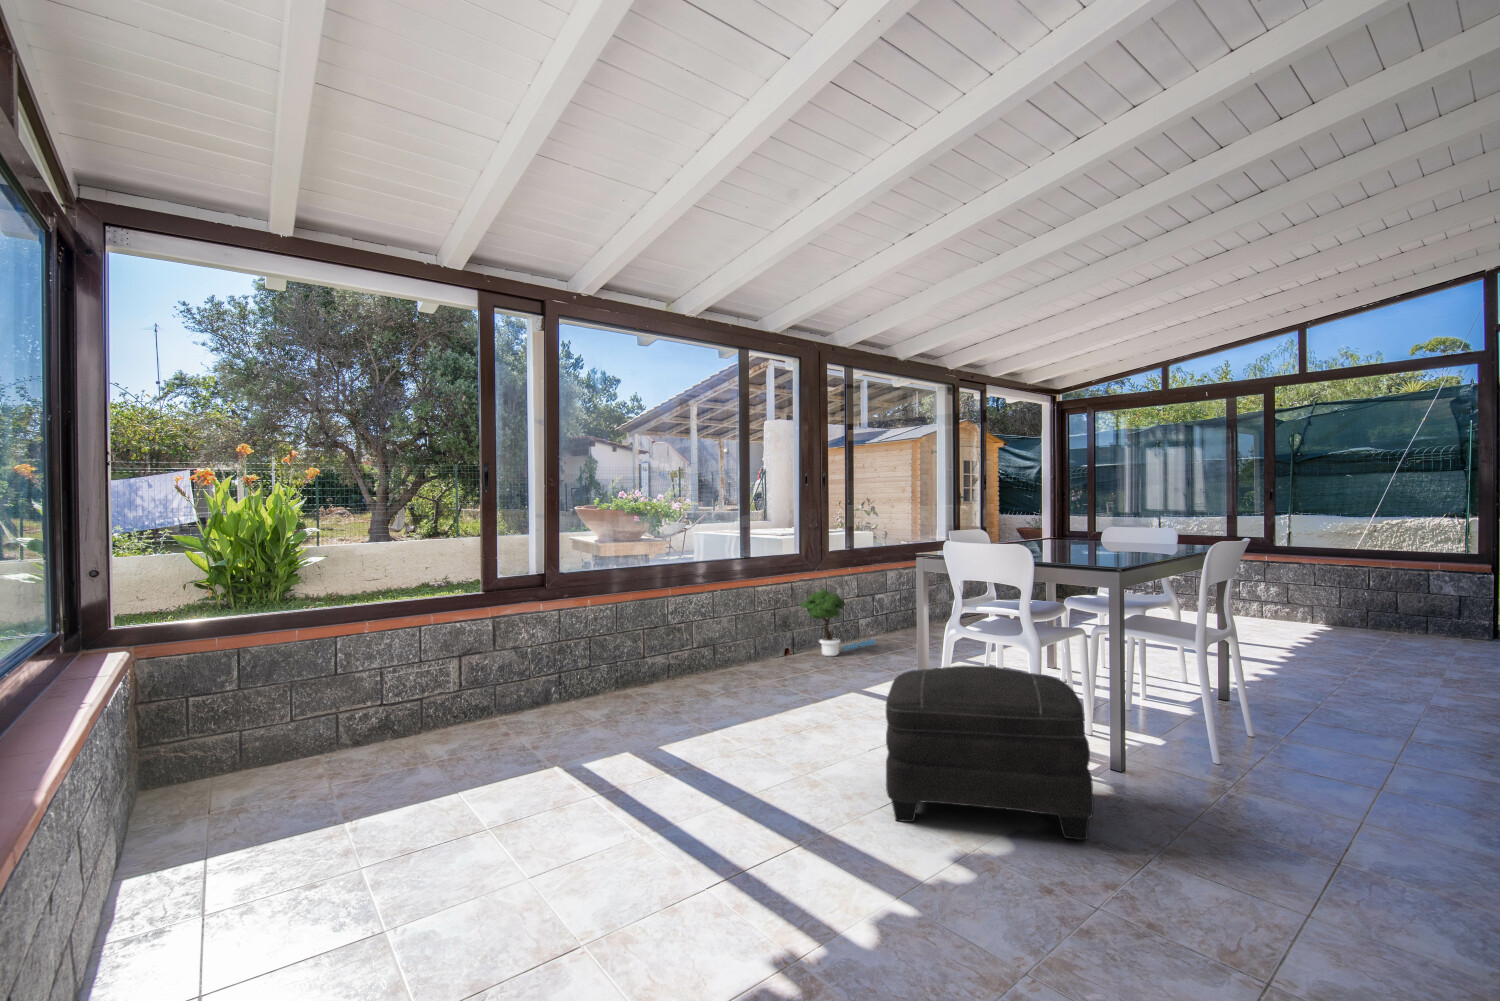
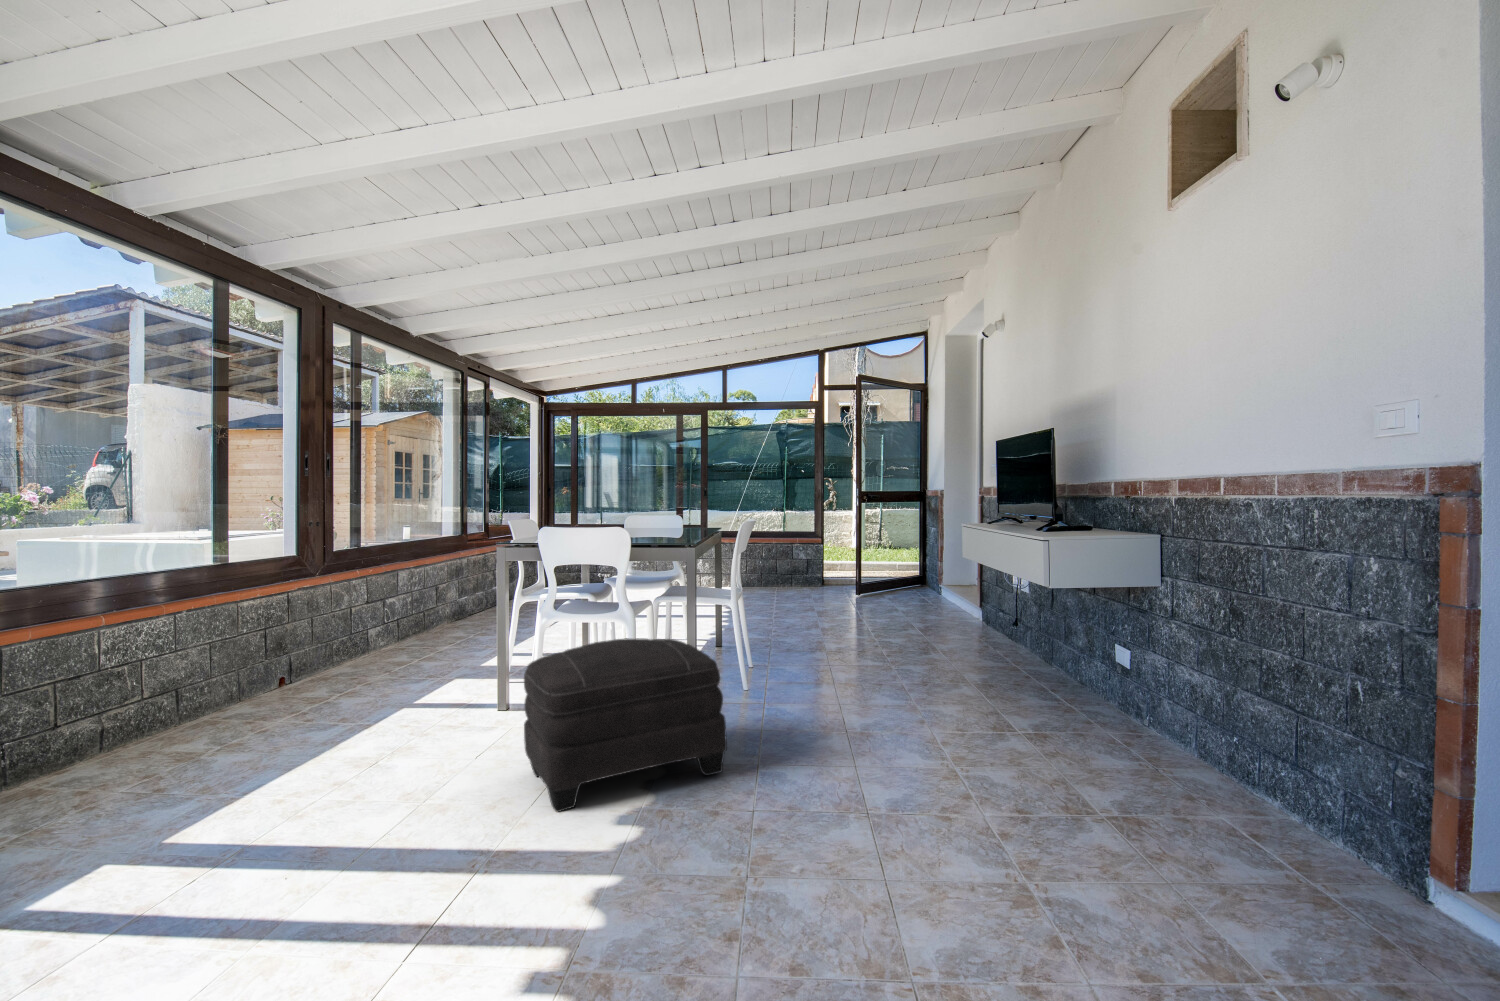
potted tree: present [801,589,875,656] -> none [303,597,394,678]

